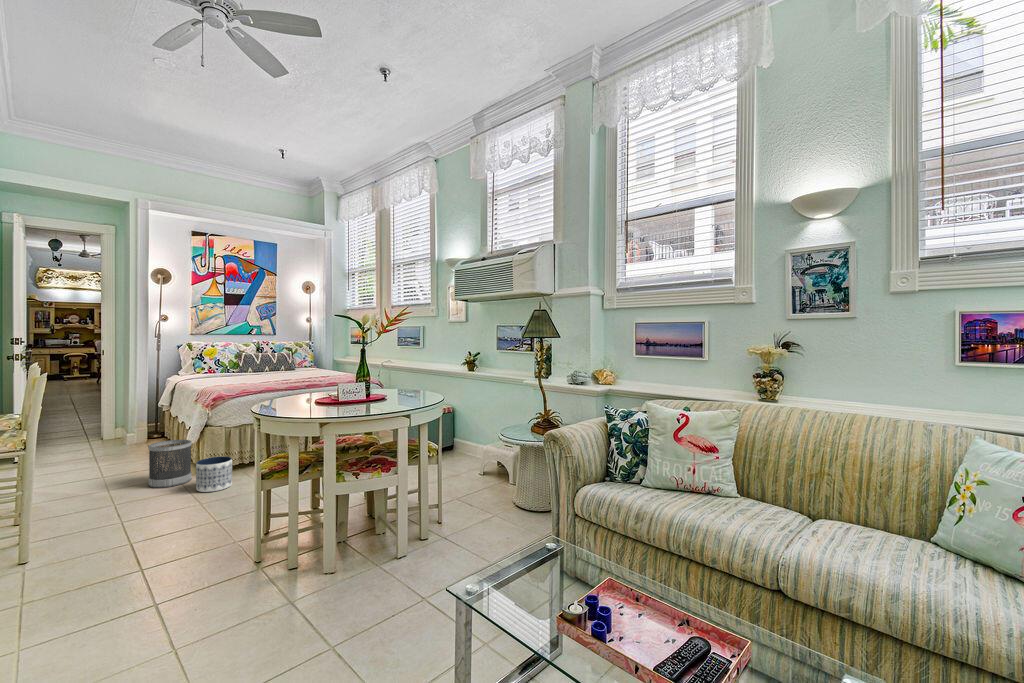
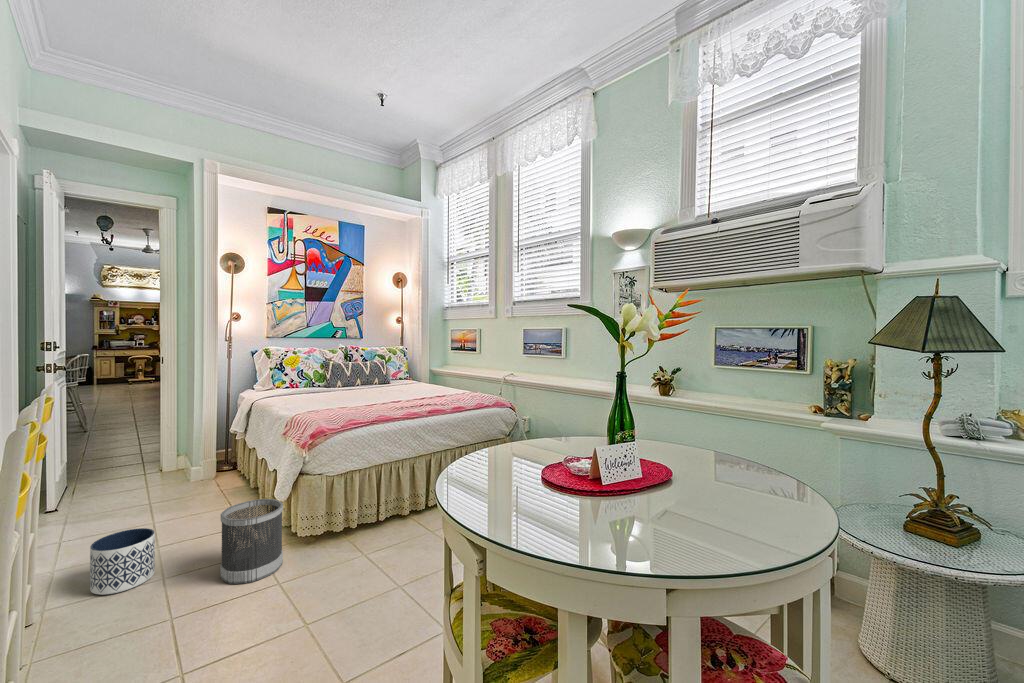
planter: present [196,457,232,492] -> present [90,528,155,595]

